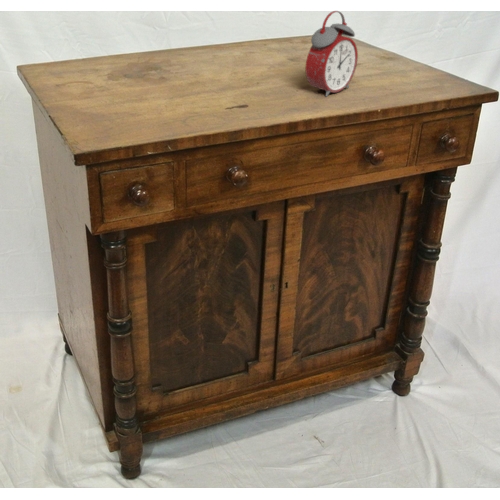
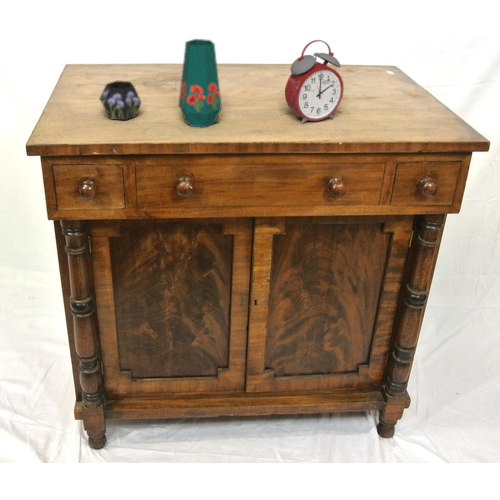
vase: none [123,20,254,116] -> present [100,39,221,128]

